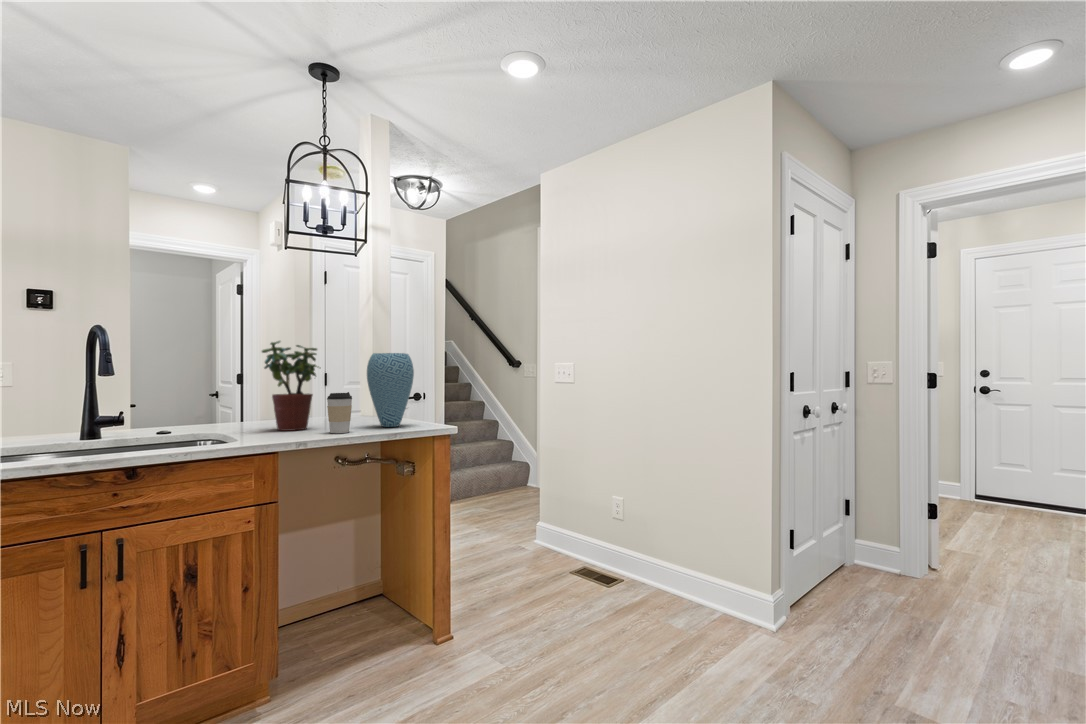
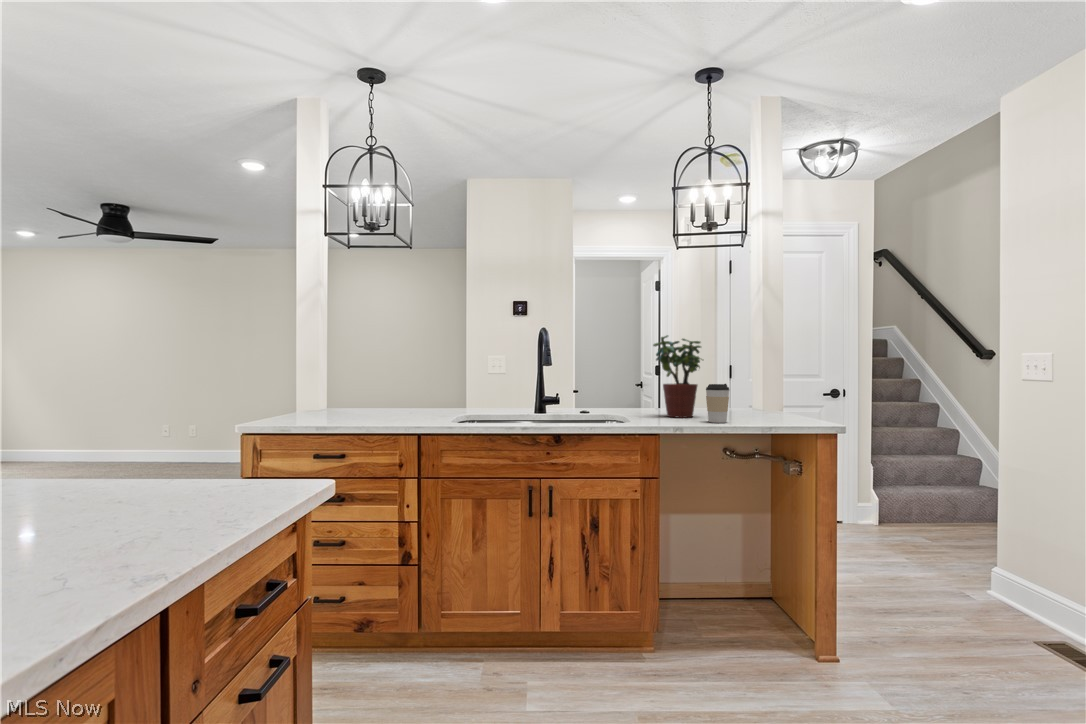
vase: present [367,353,414,427] -> none [747,345,797,421]

